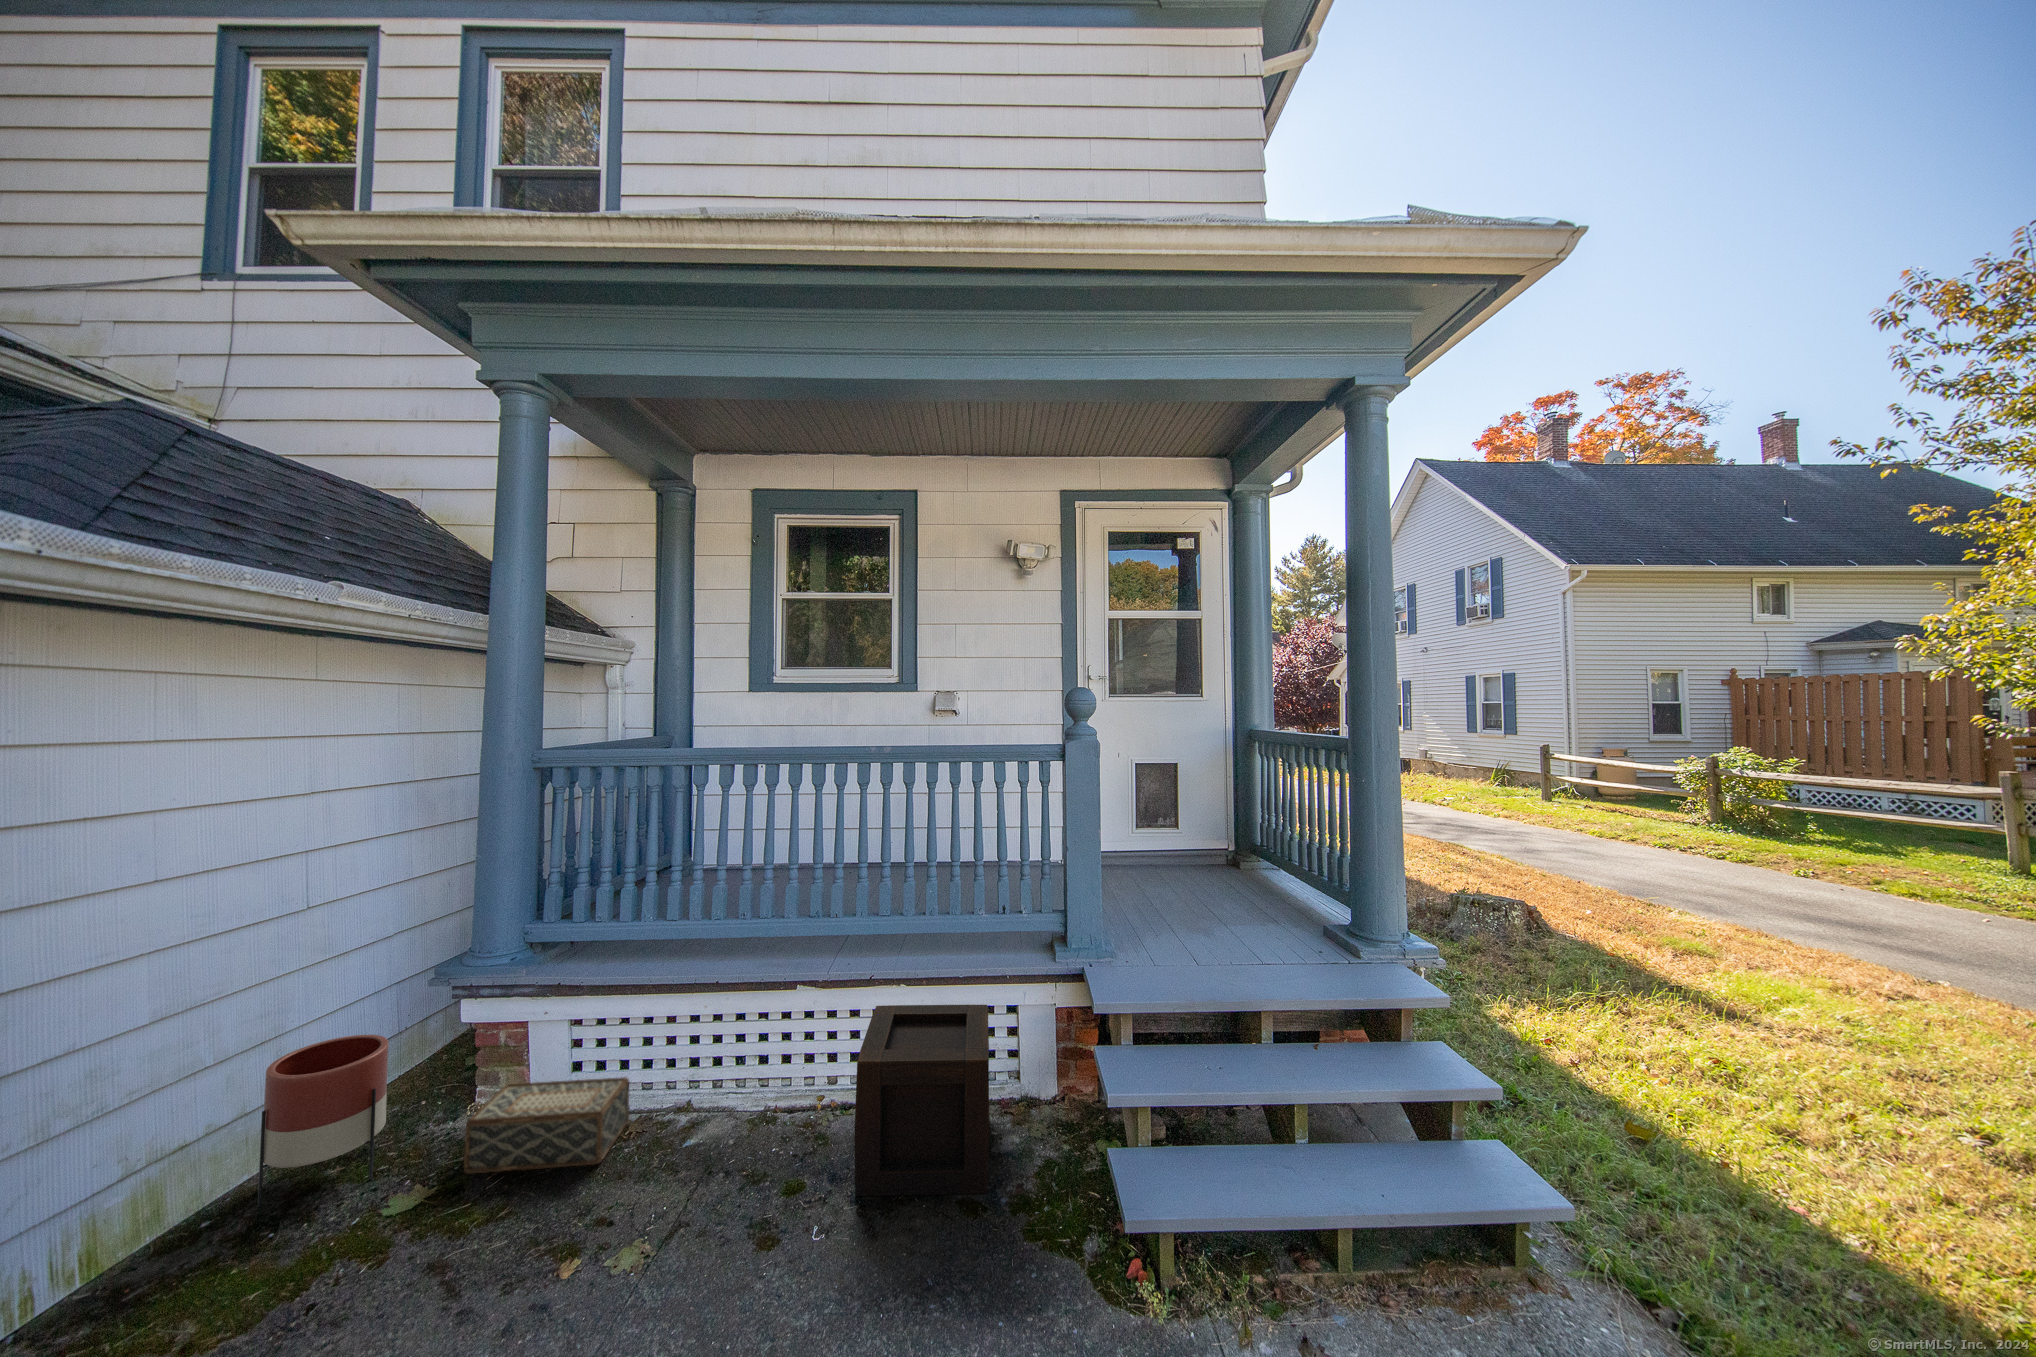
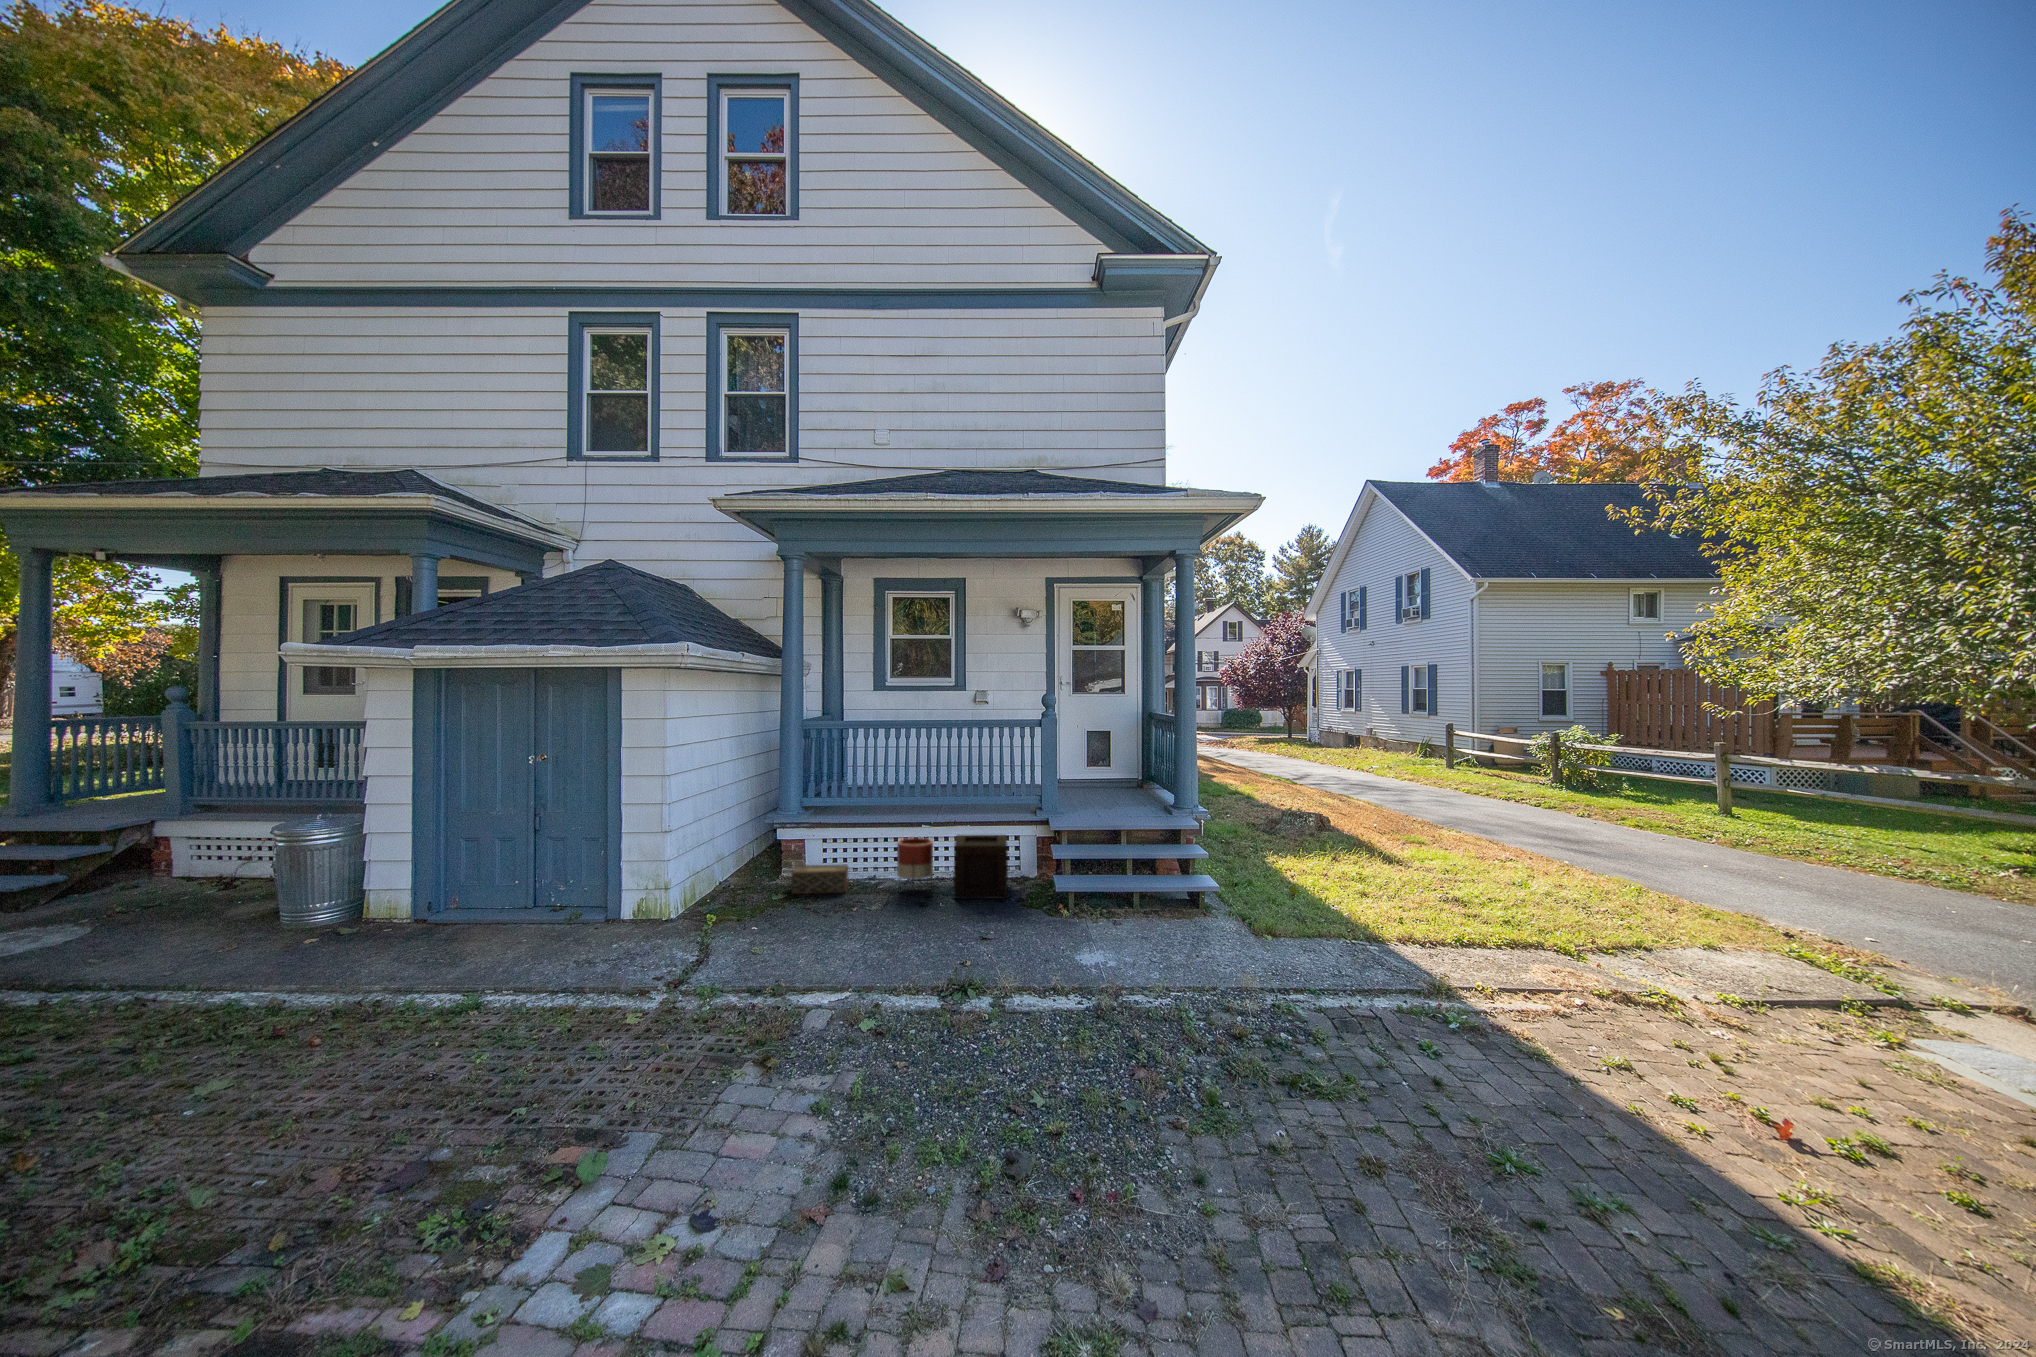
planter: present [257,1035,388,1207] -> present [897,838,933,884]

